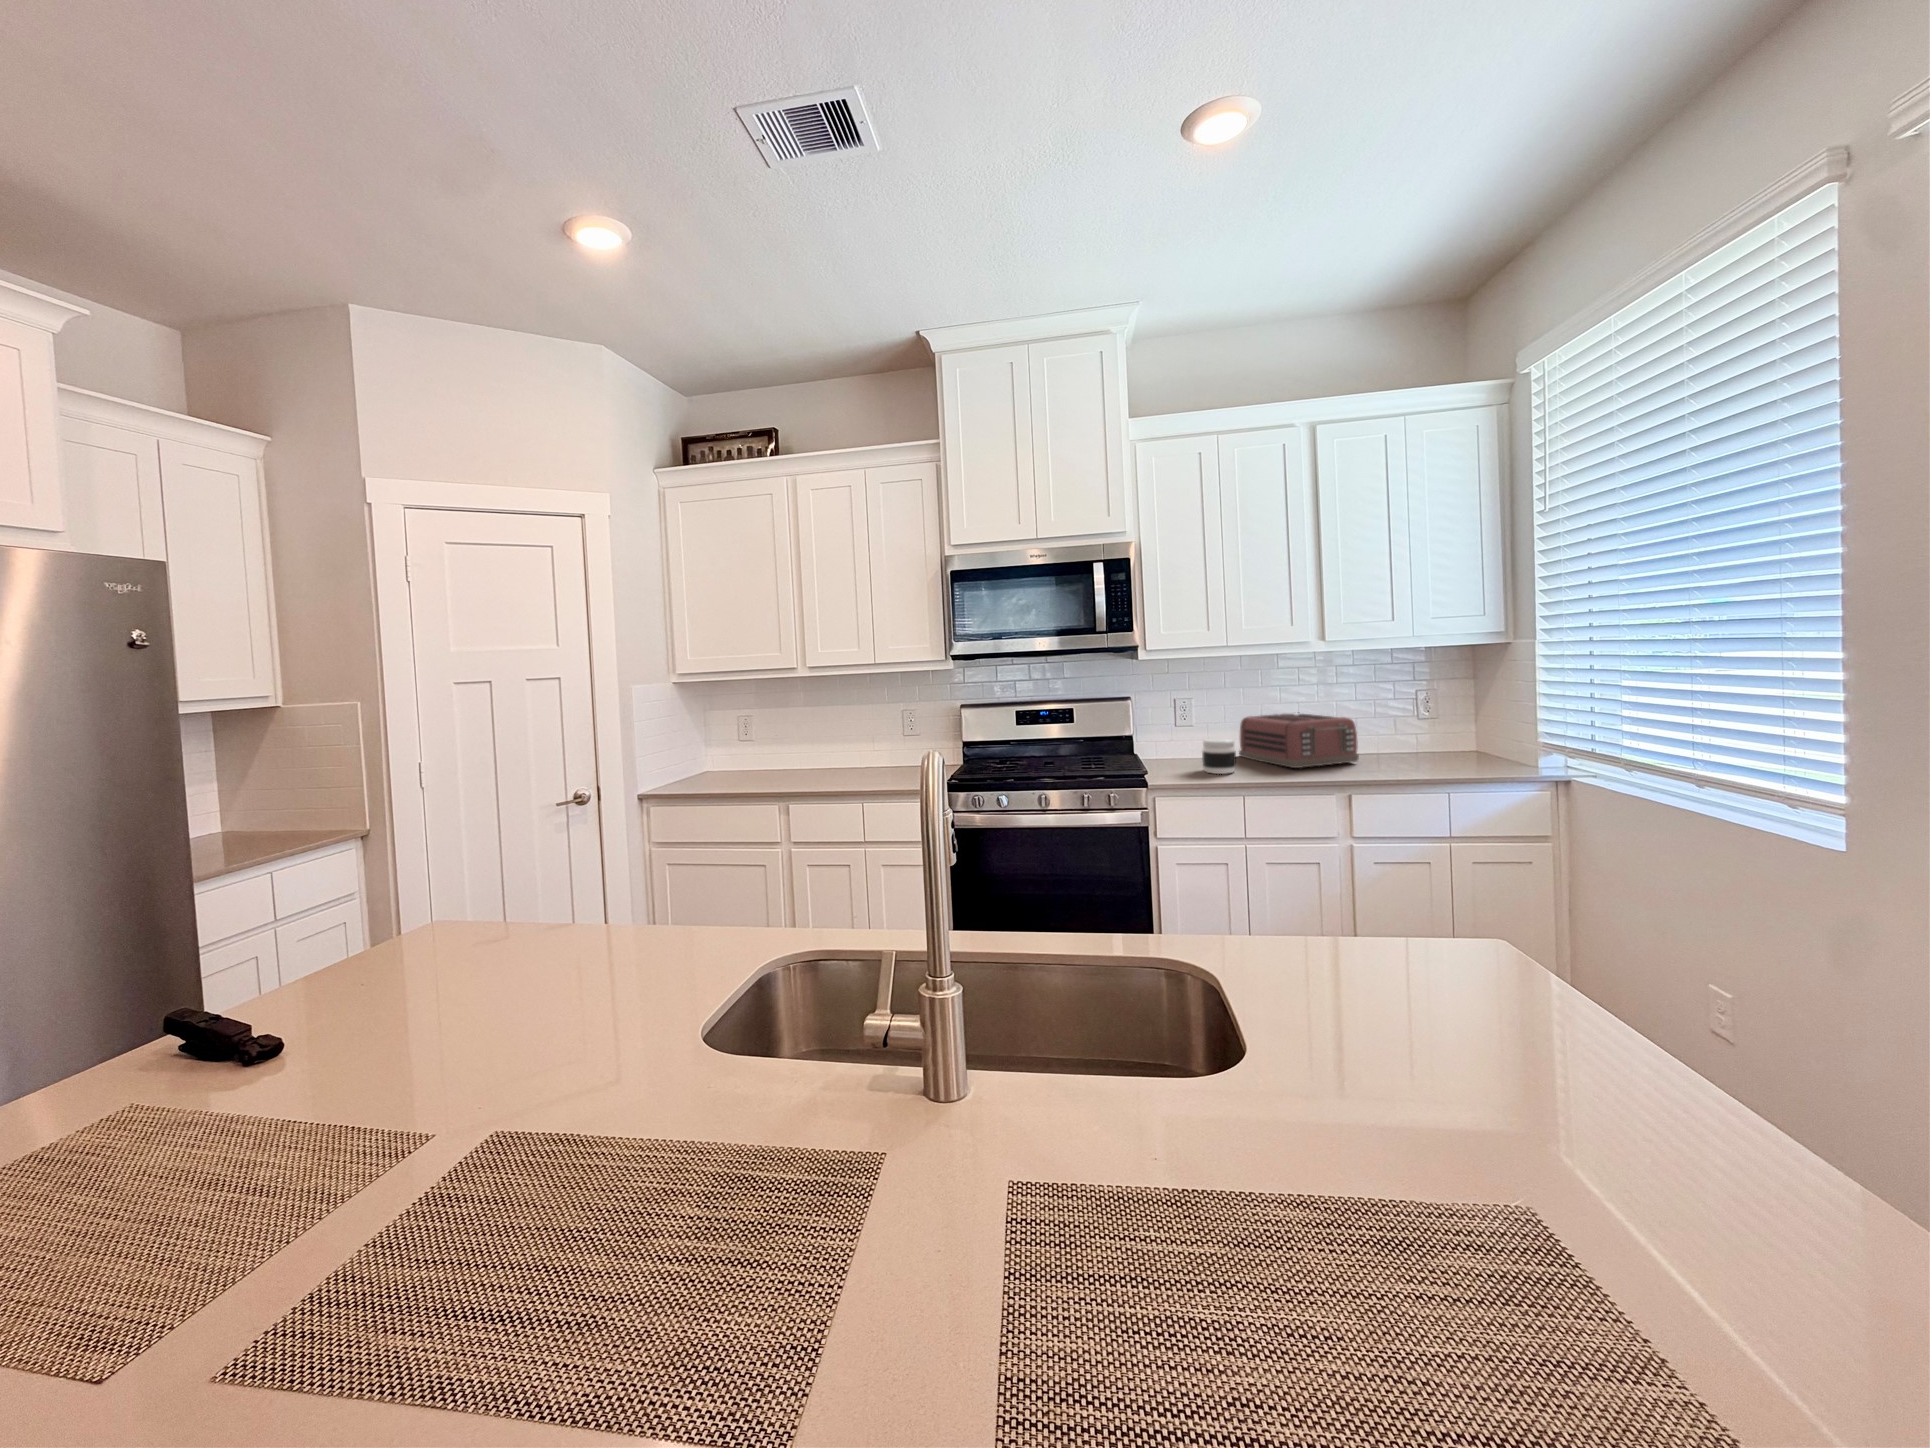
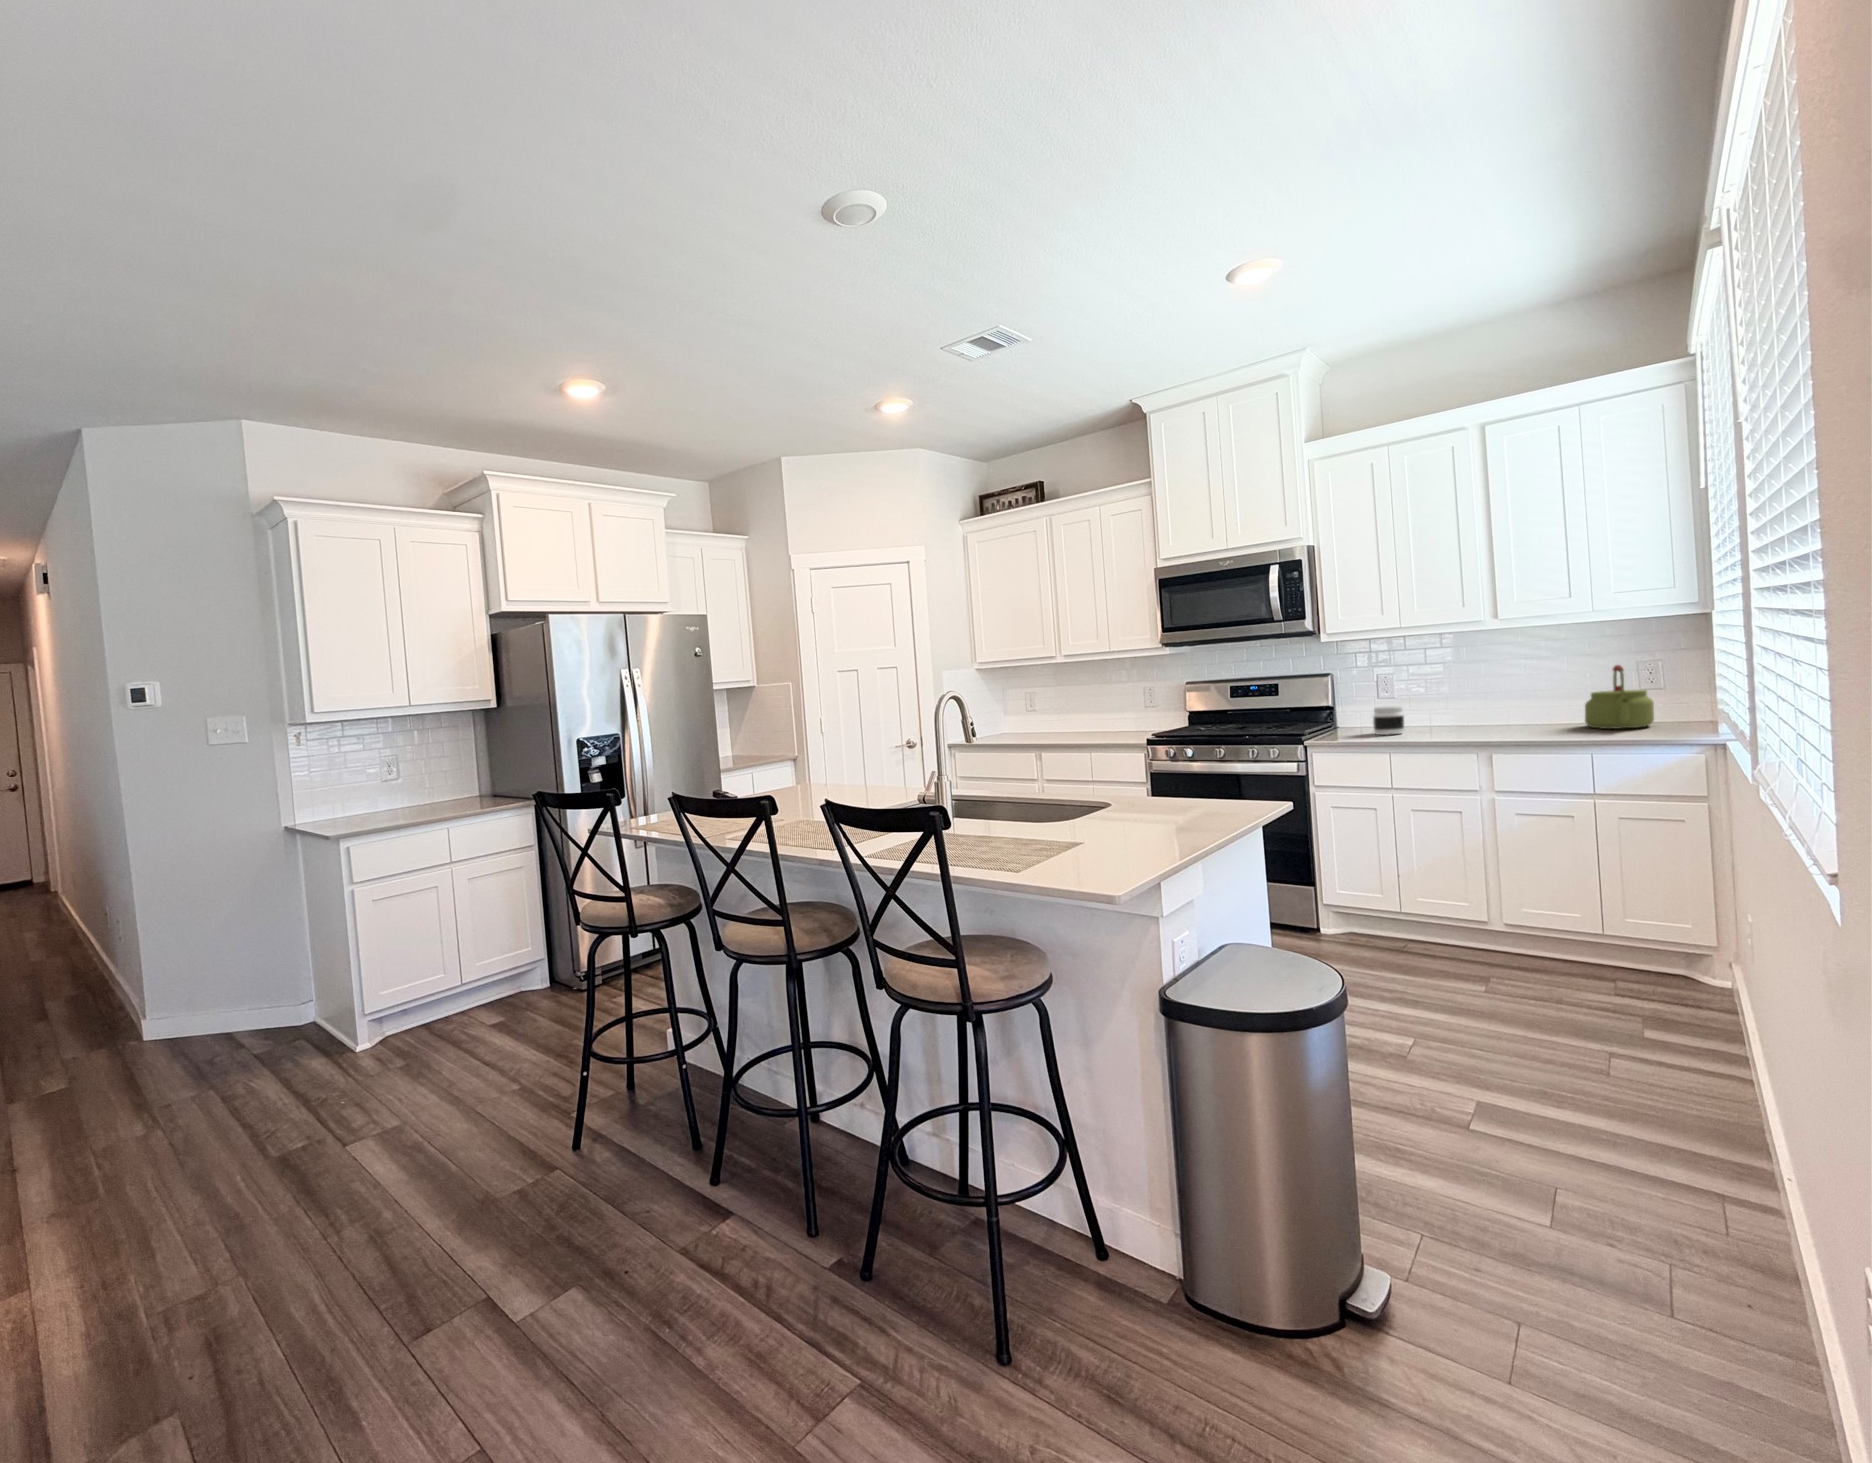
kettle: none [1394,698,1461,766] -> present [1585,665,1654,729]
toaster: present [1239,714,1359,768] -> none [1437,684,1543,731]

